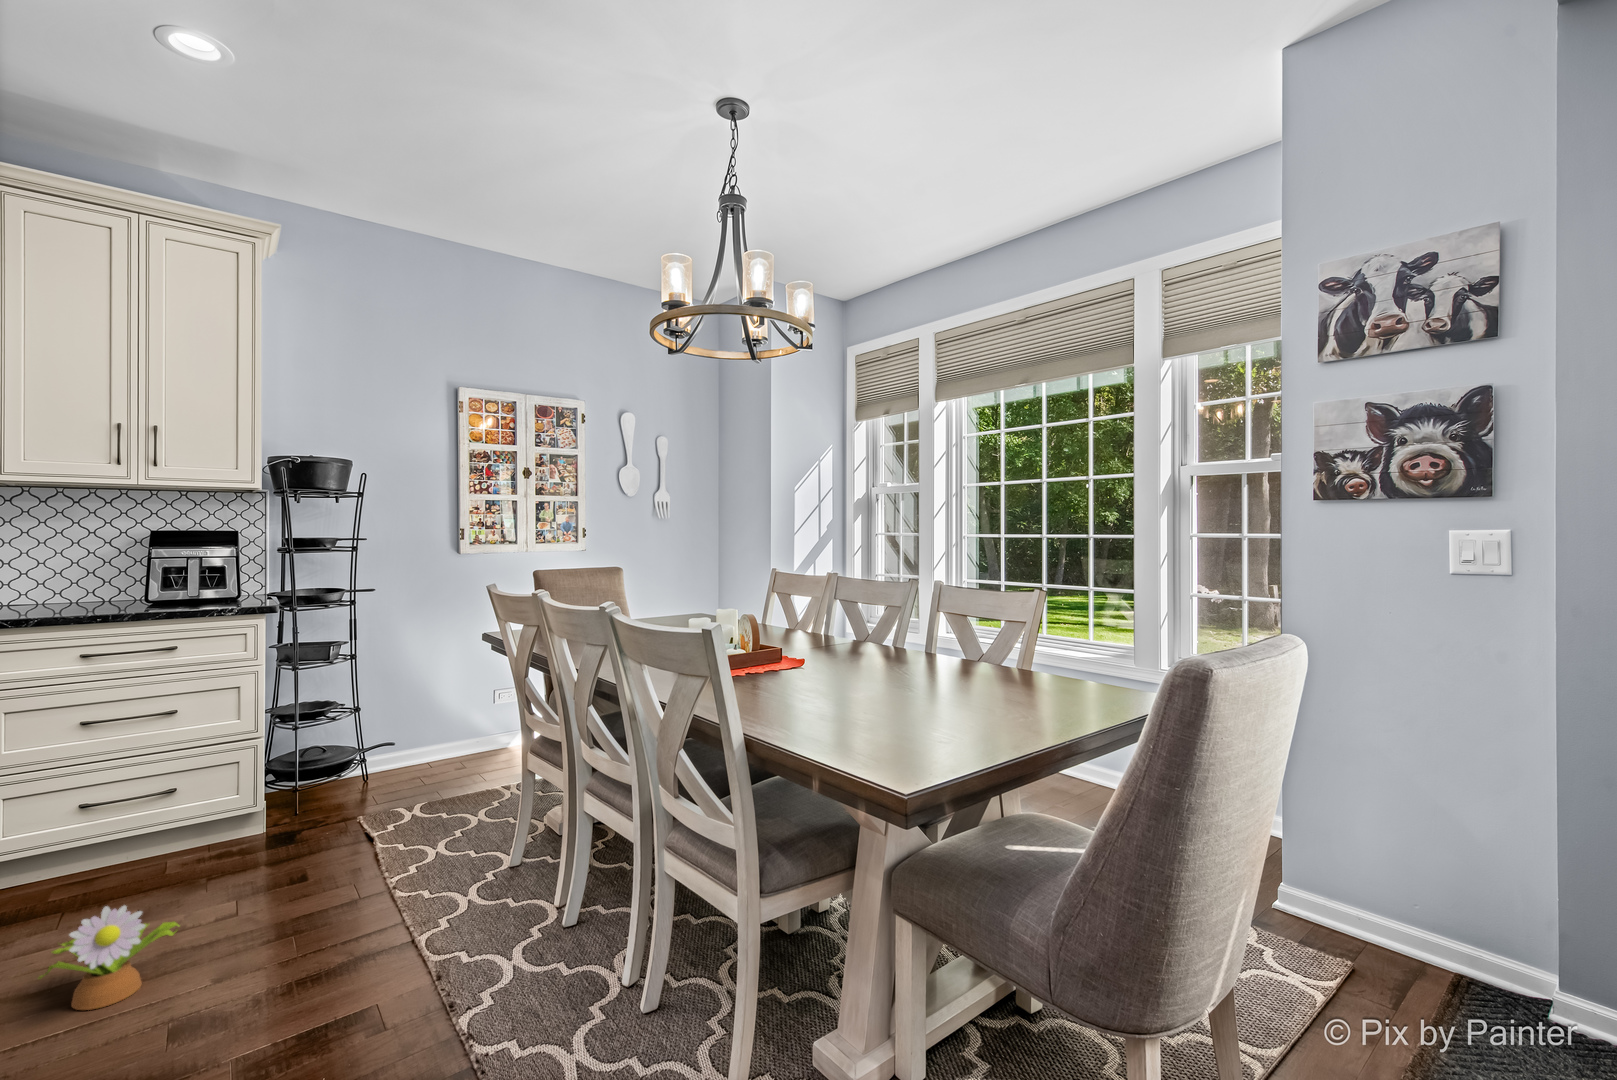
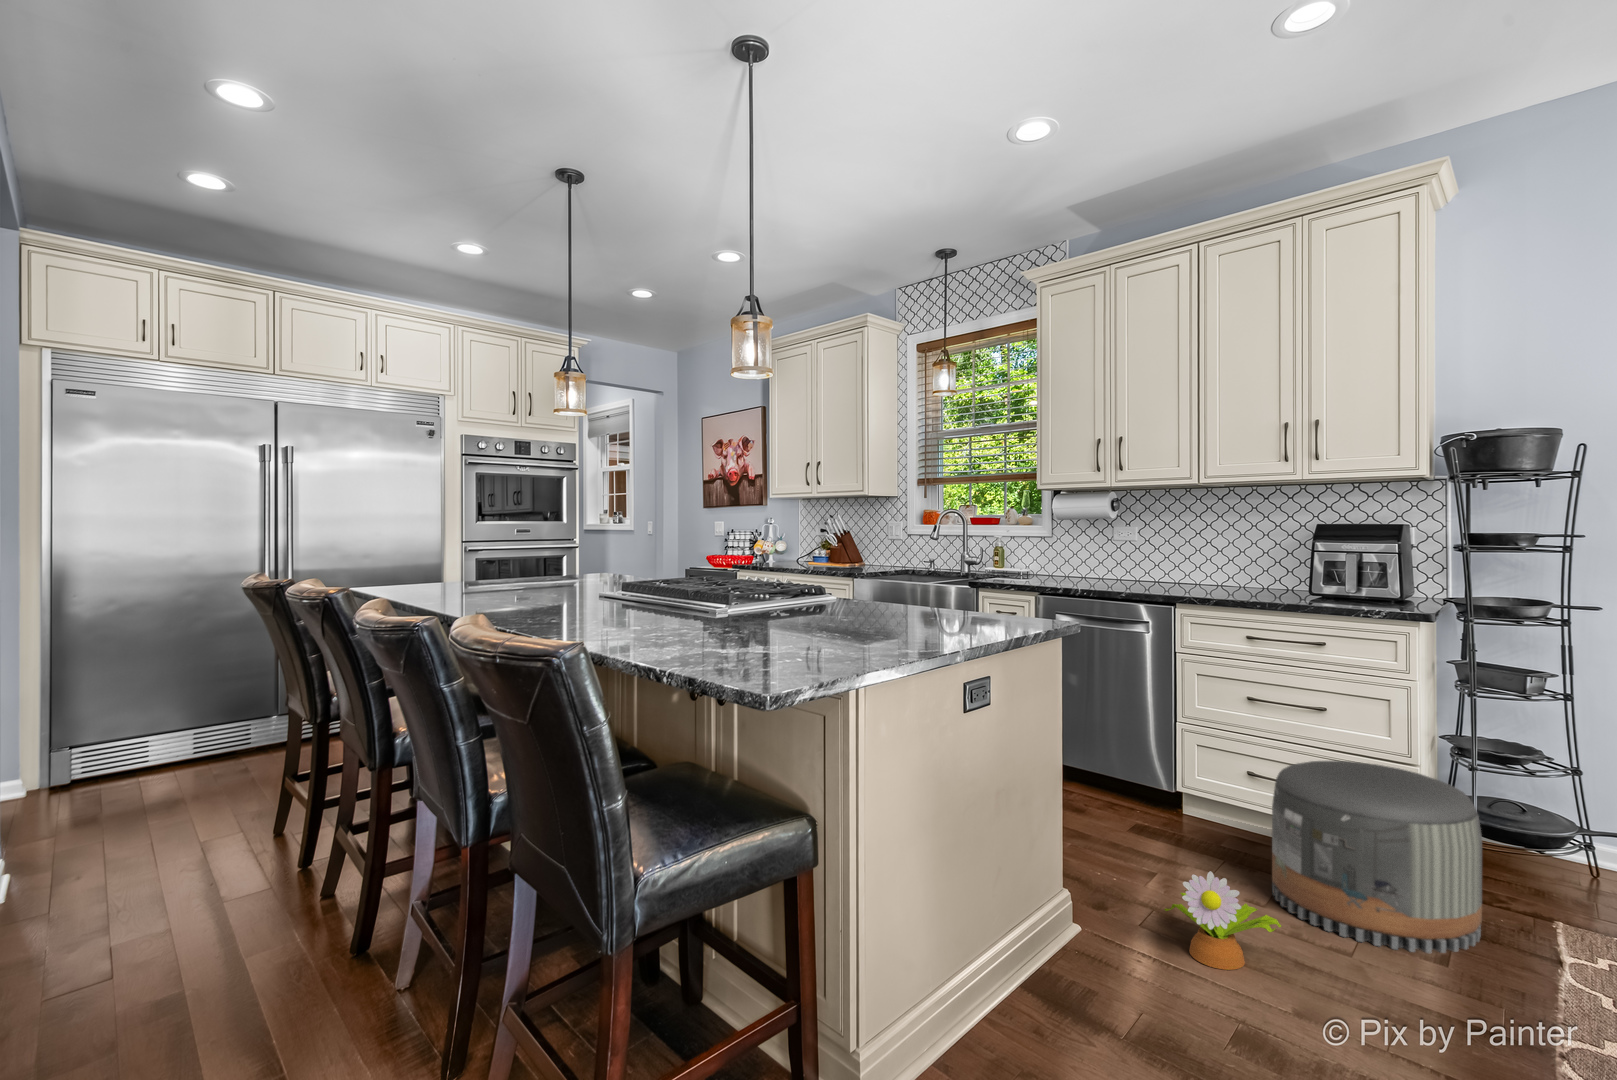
pouf: none [134,746,326,916] -> present [1272,760,1482,953]

